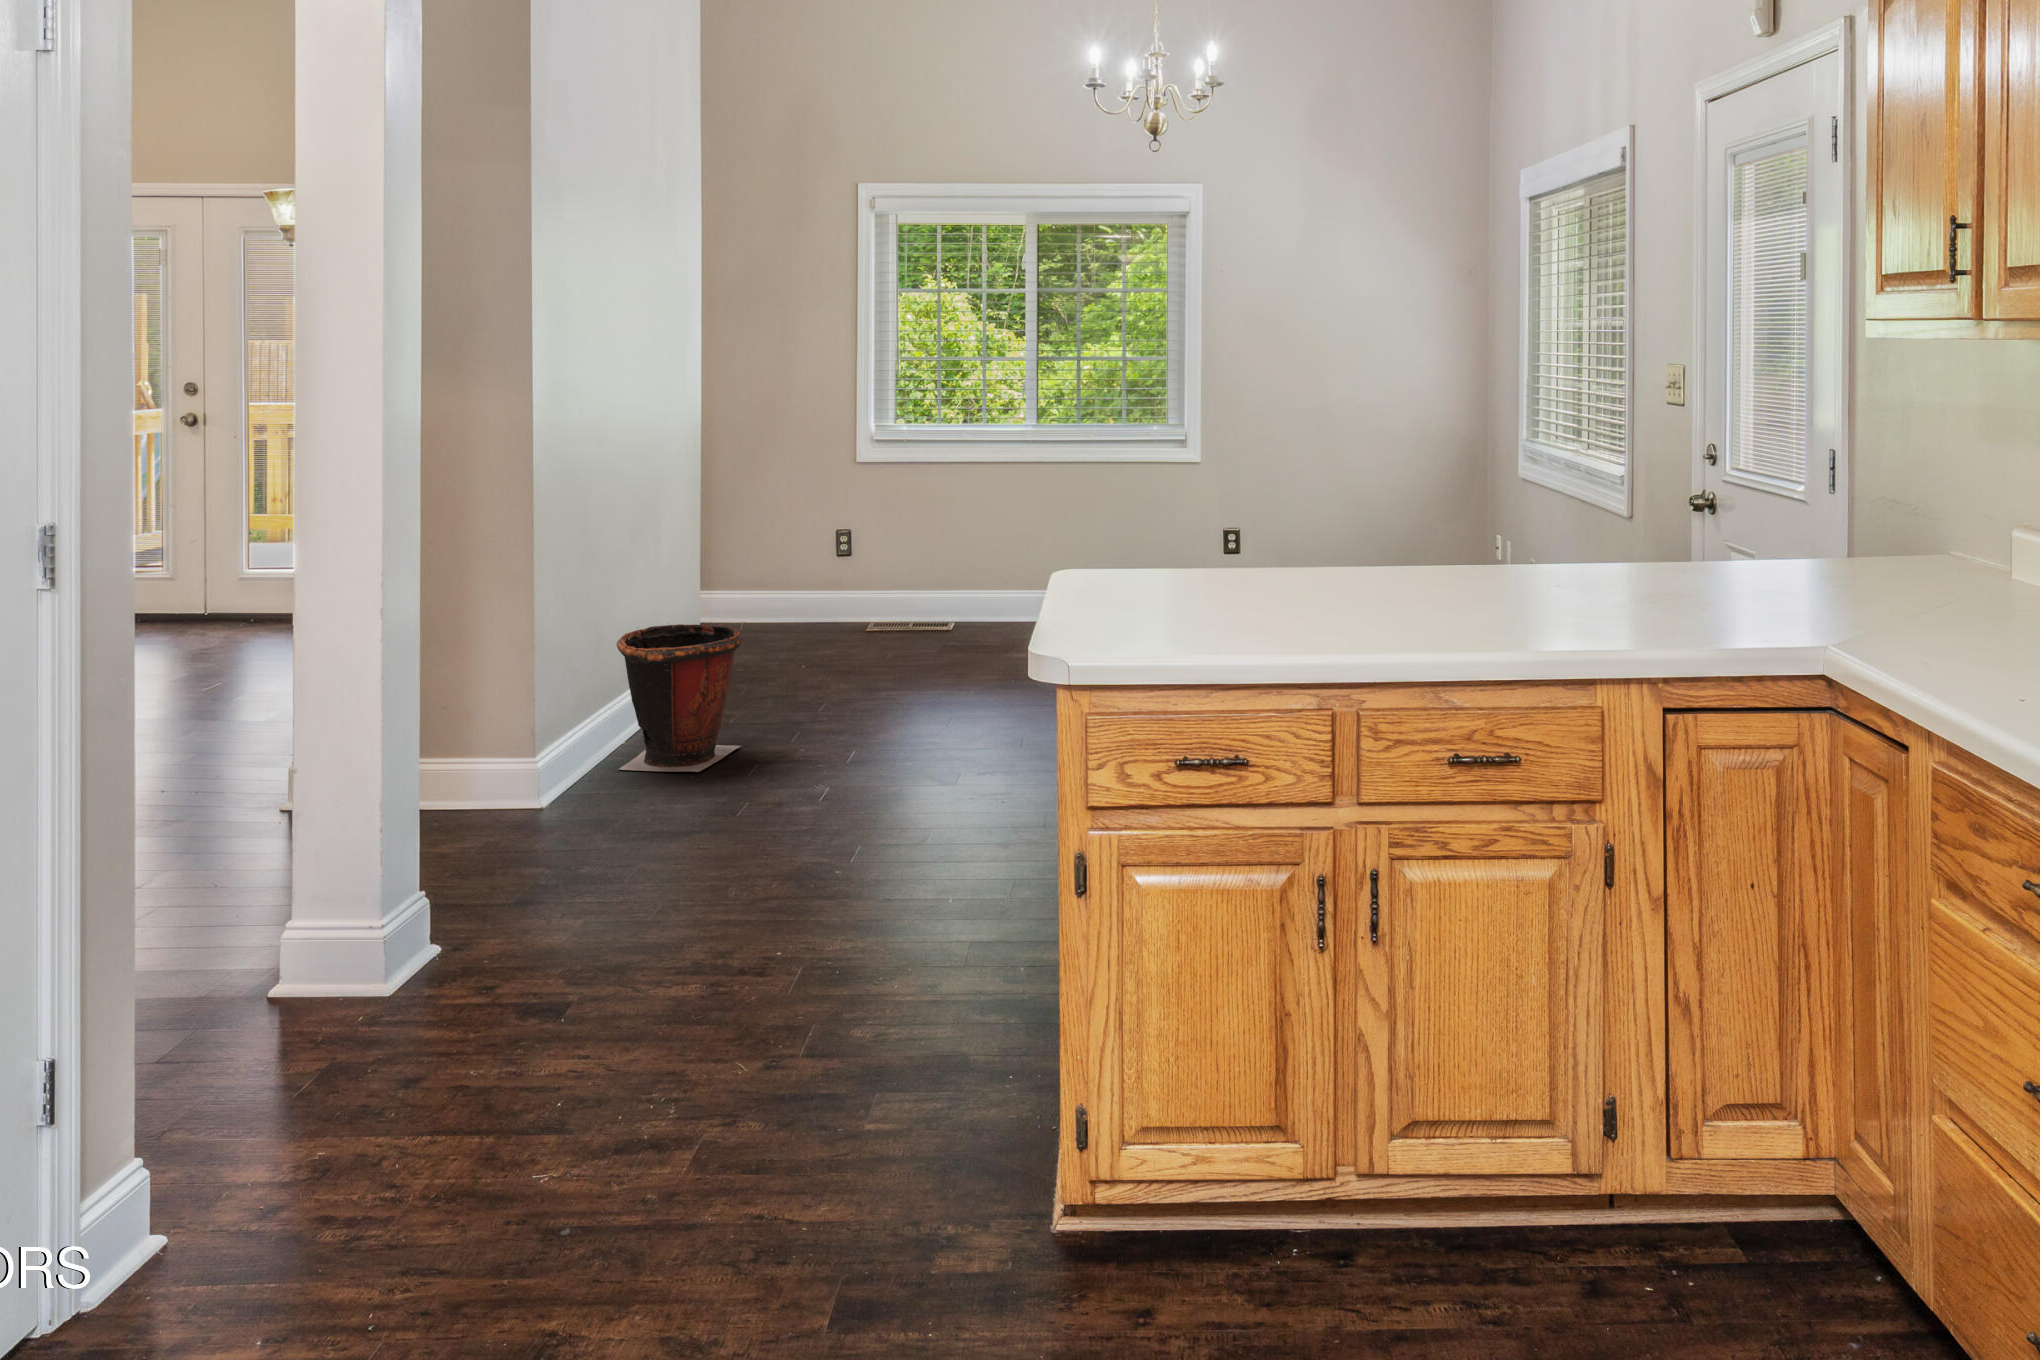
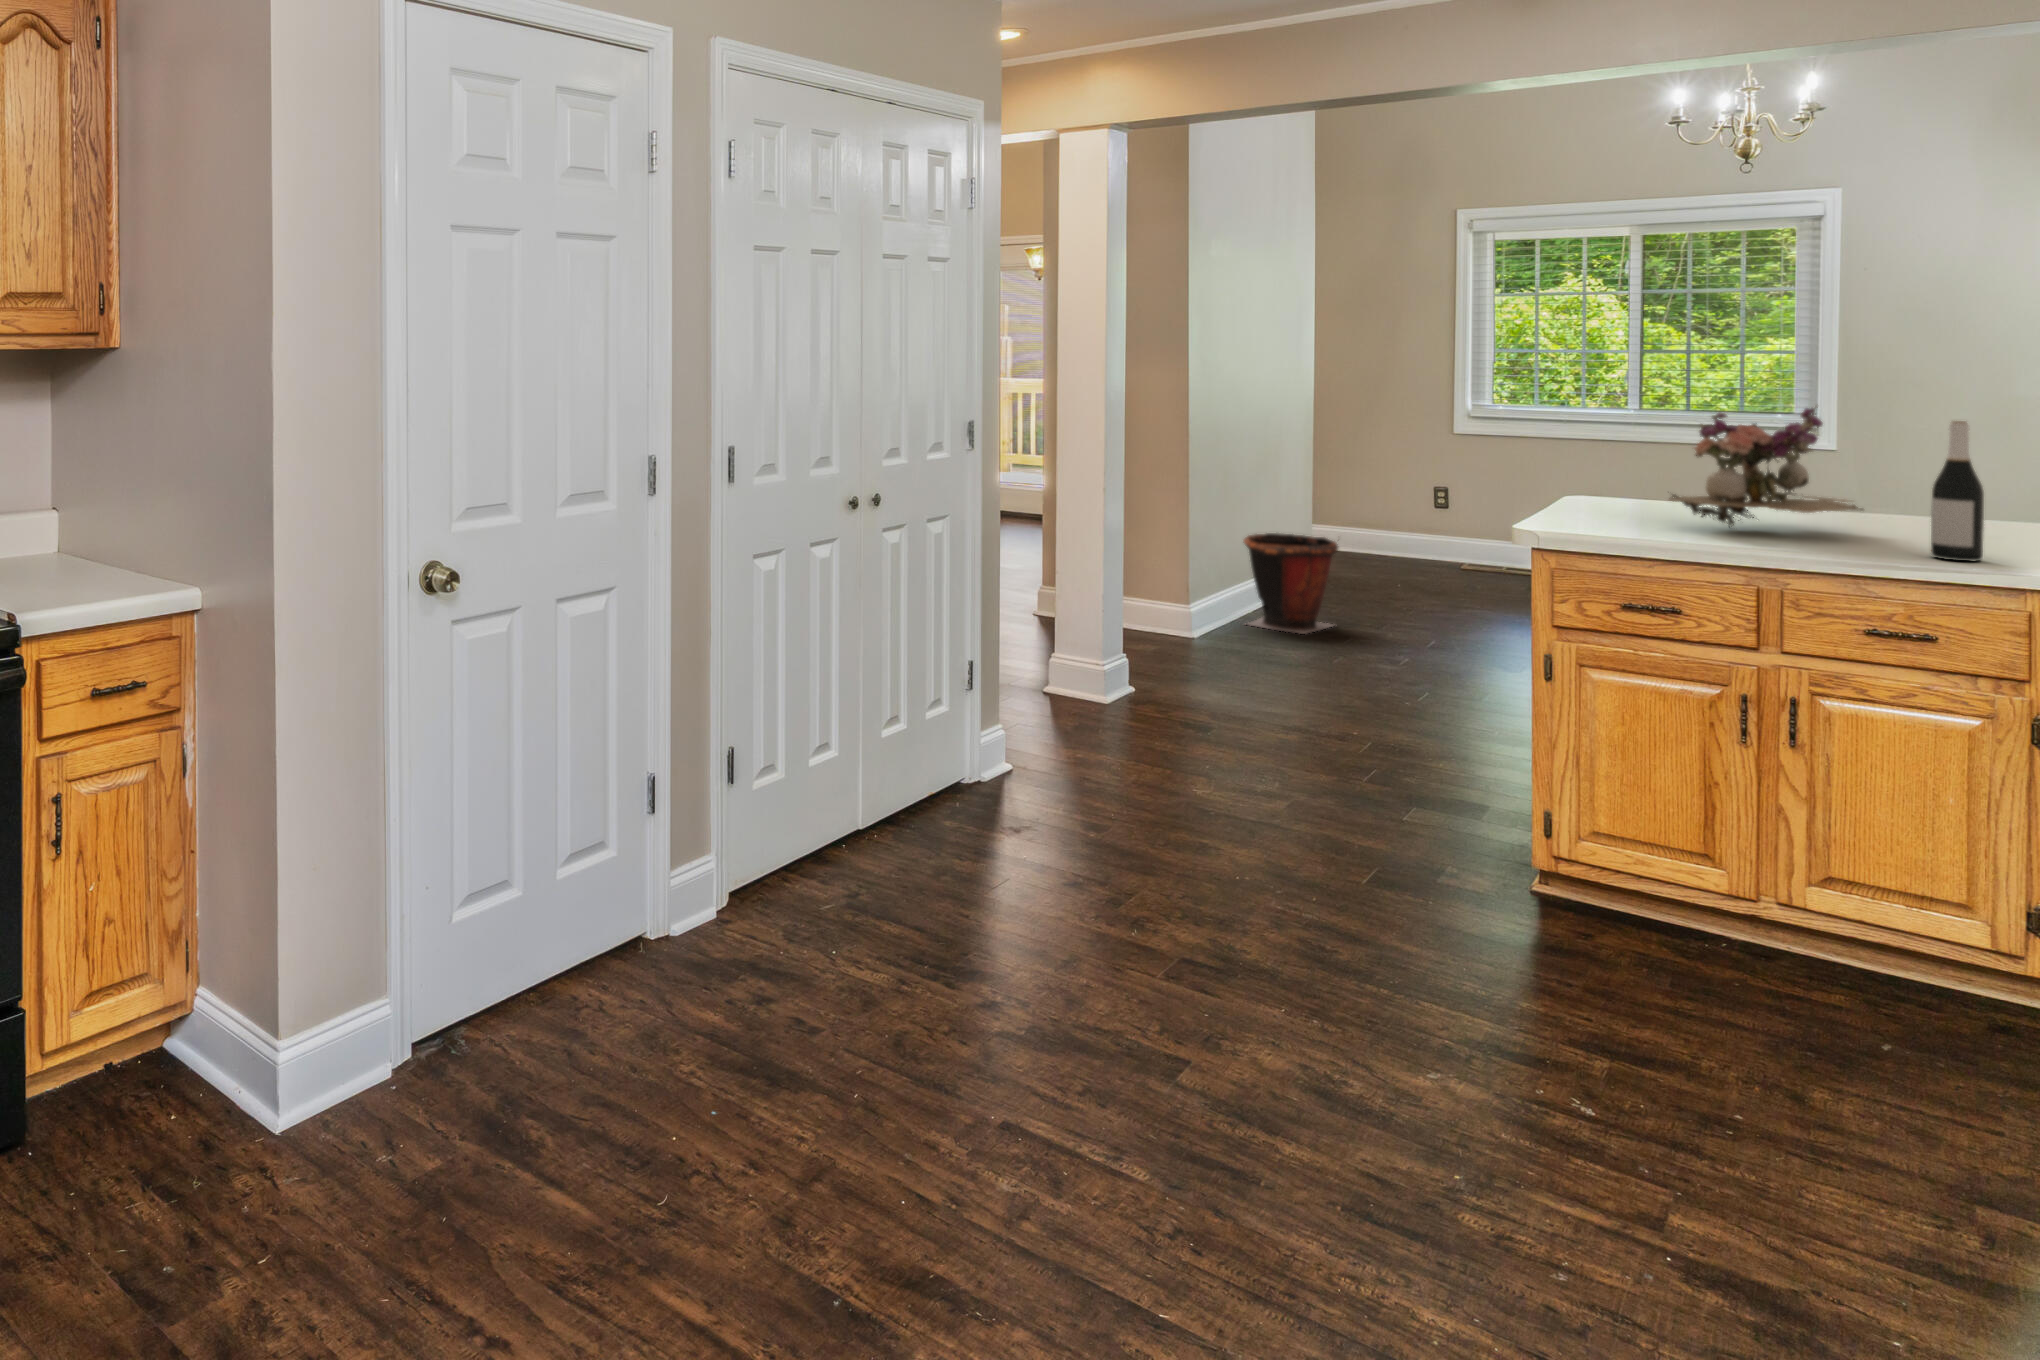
flower arrangement: none [1207,431,1417,616] -> present [1669,408,1863,527]
wine bottle: none [1497,451,1548,644] -> present [1931,421,1984,561]

